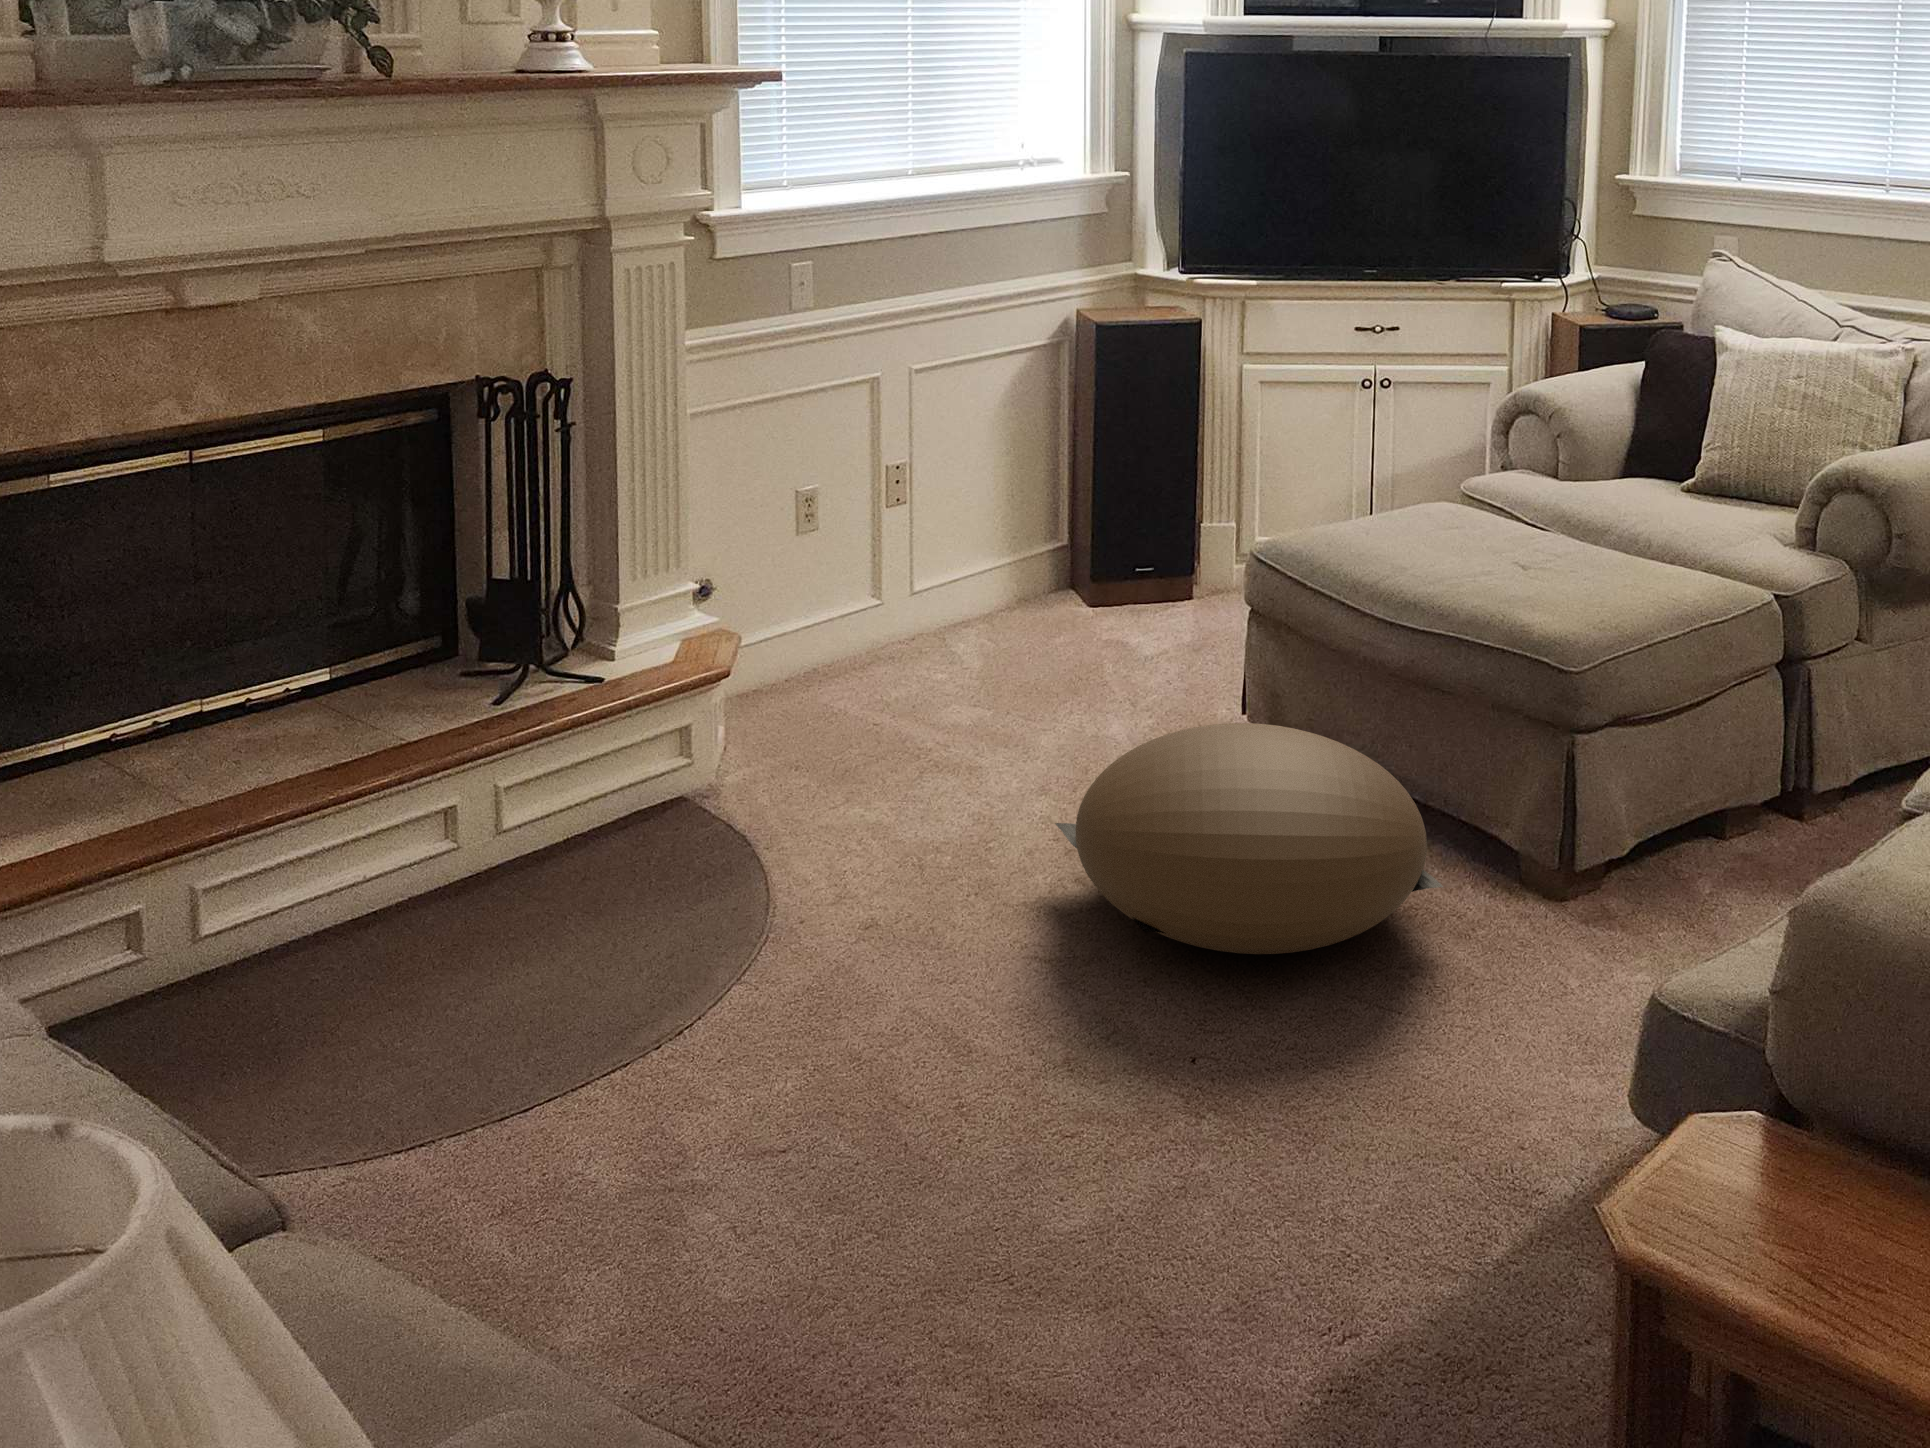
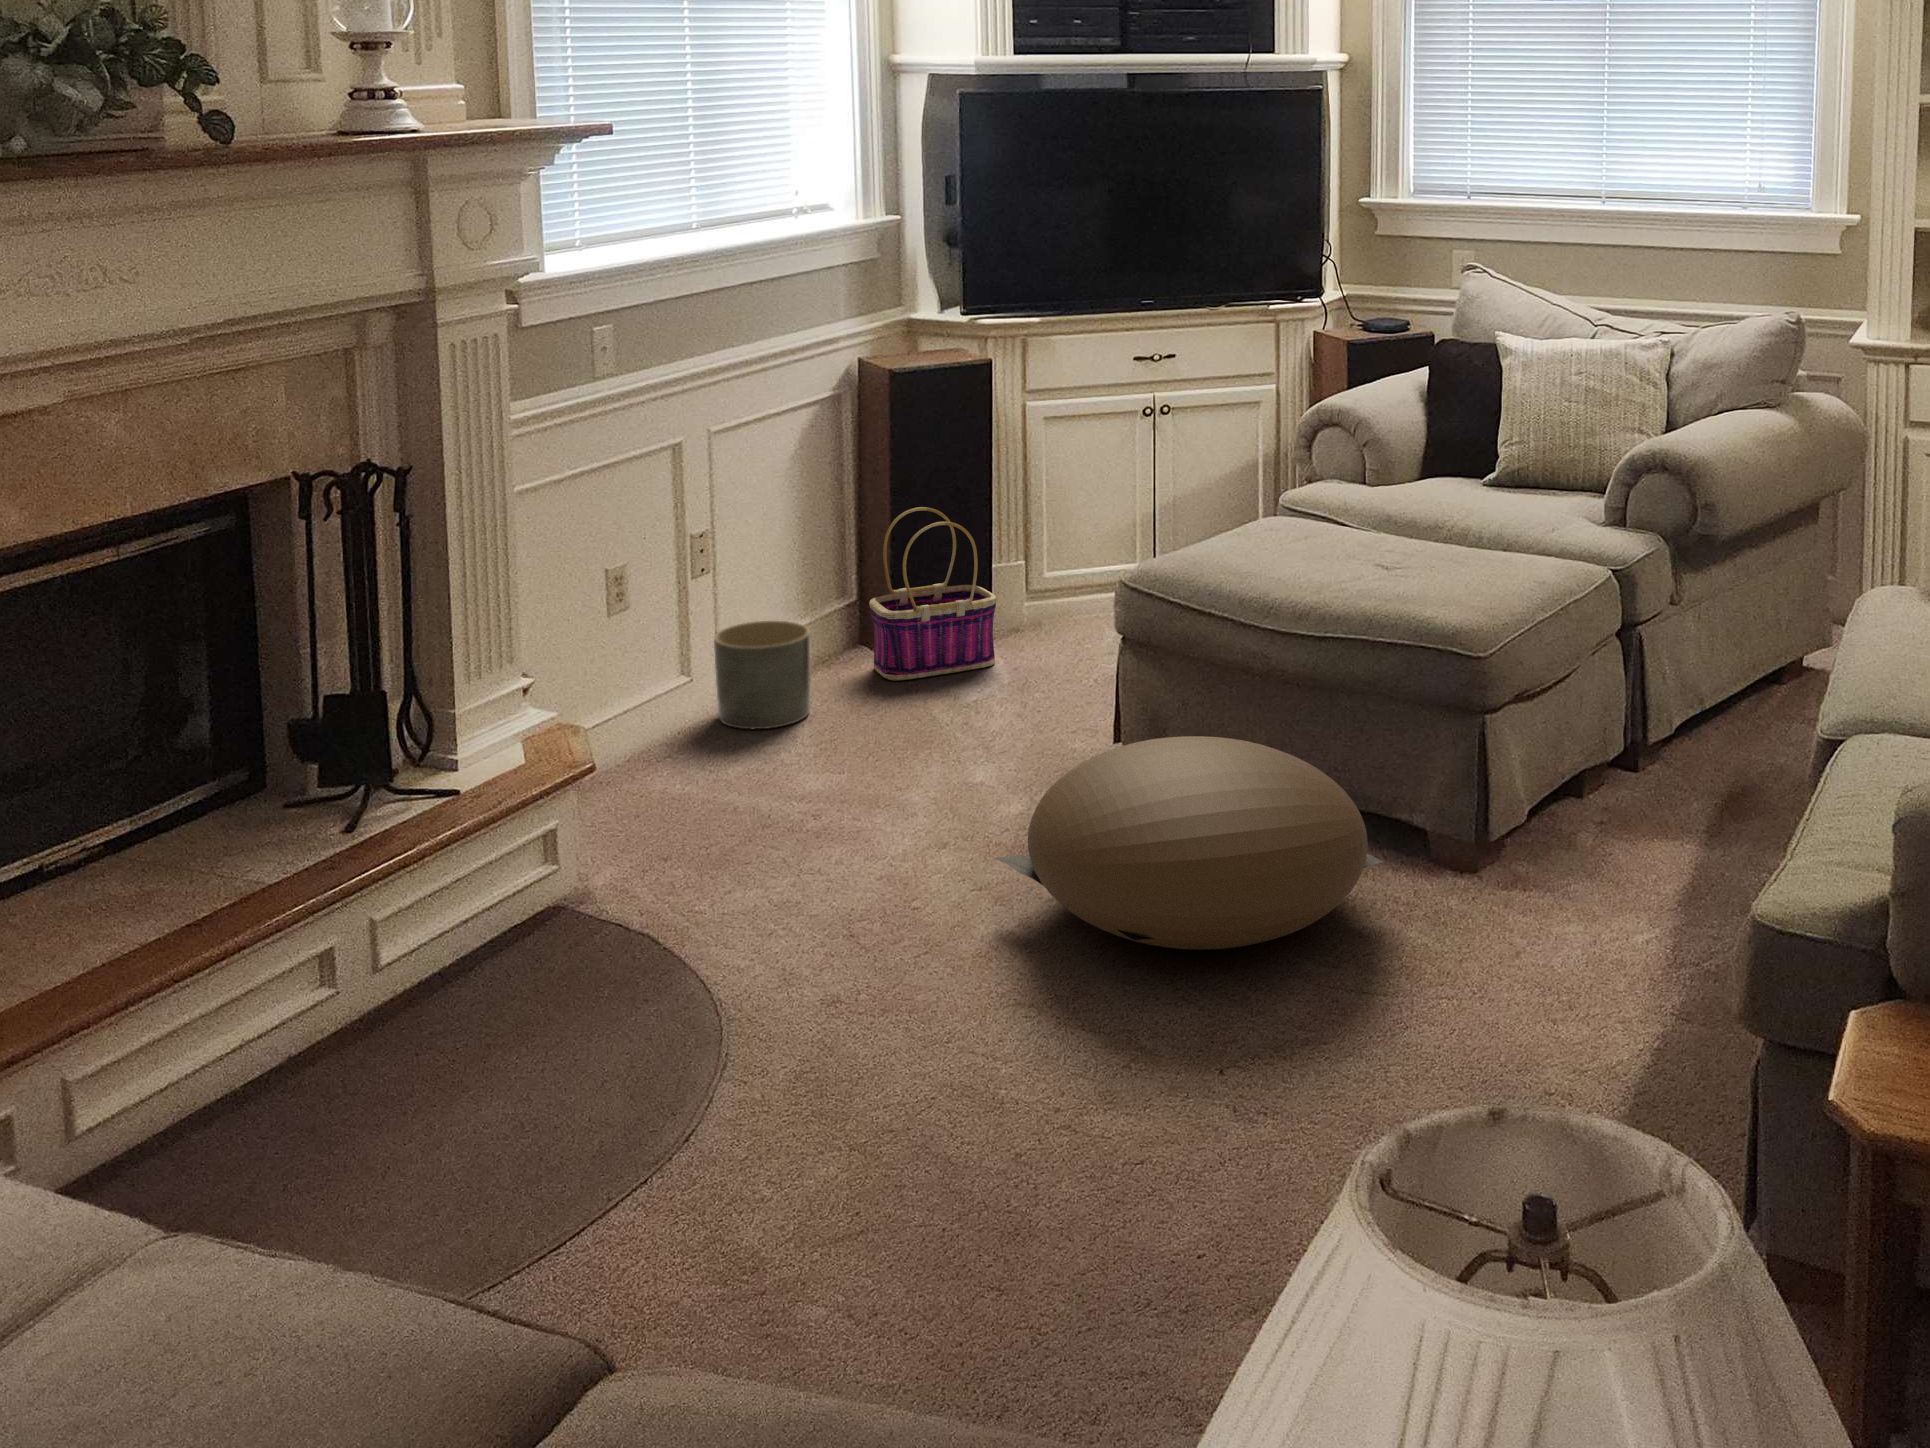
basket: none [1060,461,1183,629] -> present [869,507,997,680]
planter: none [895,558,985,663] -> present [714,620,810,729]

